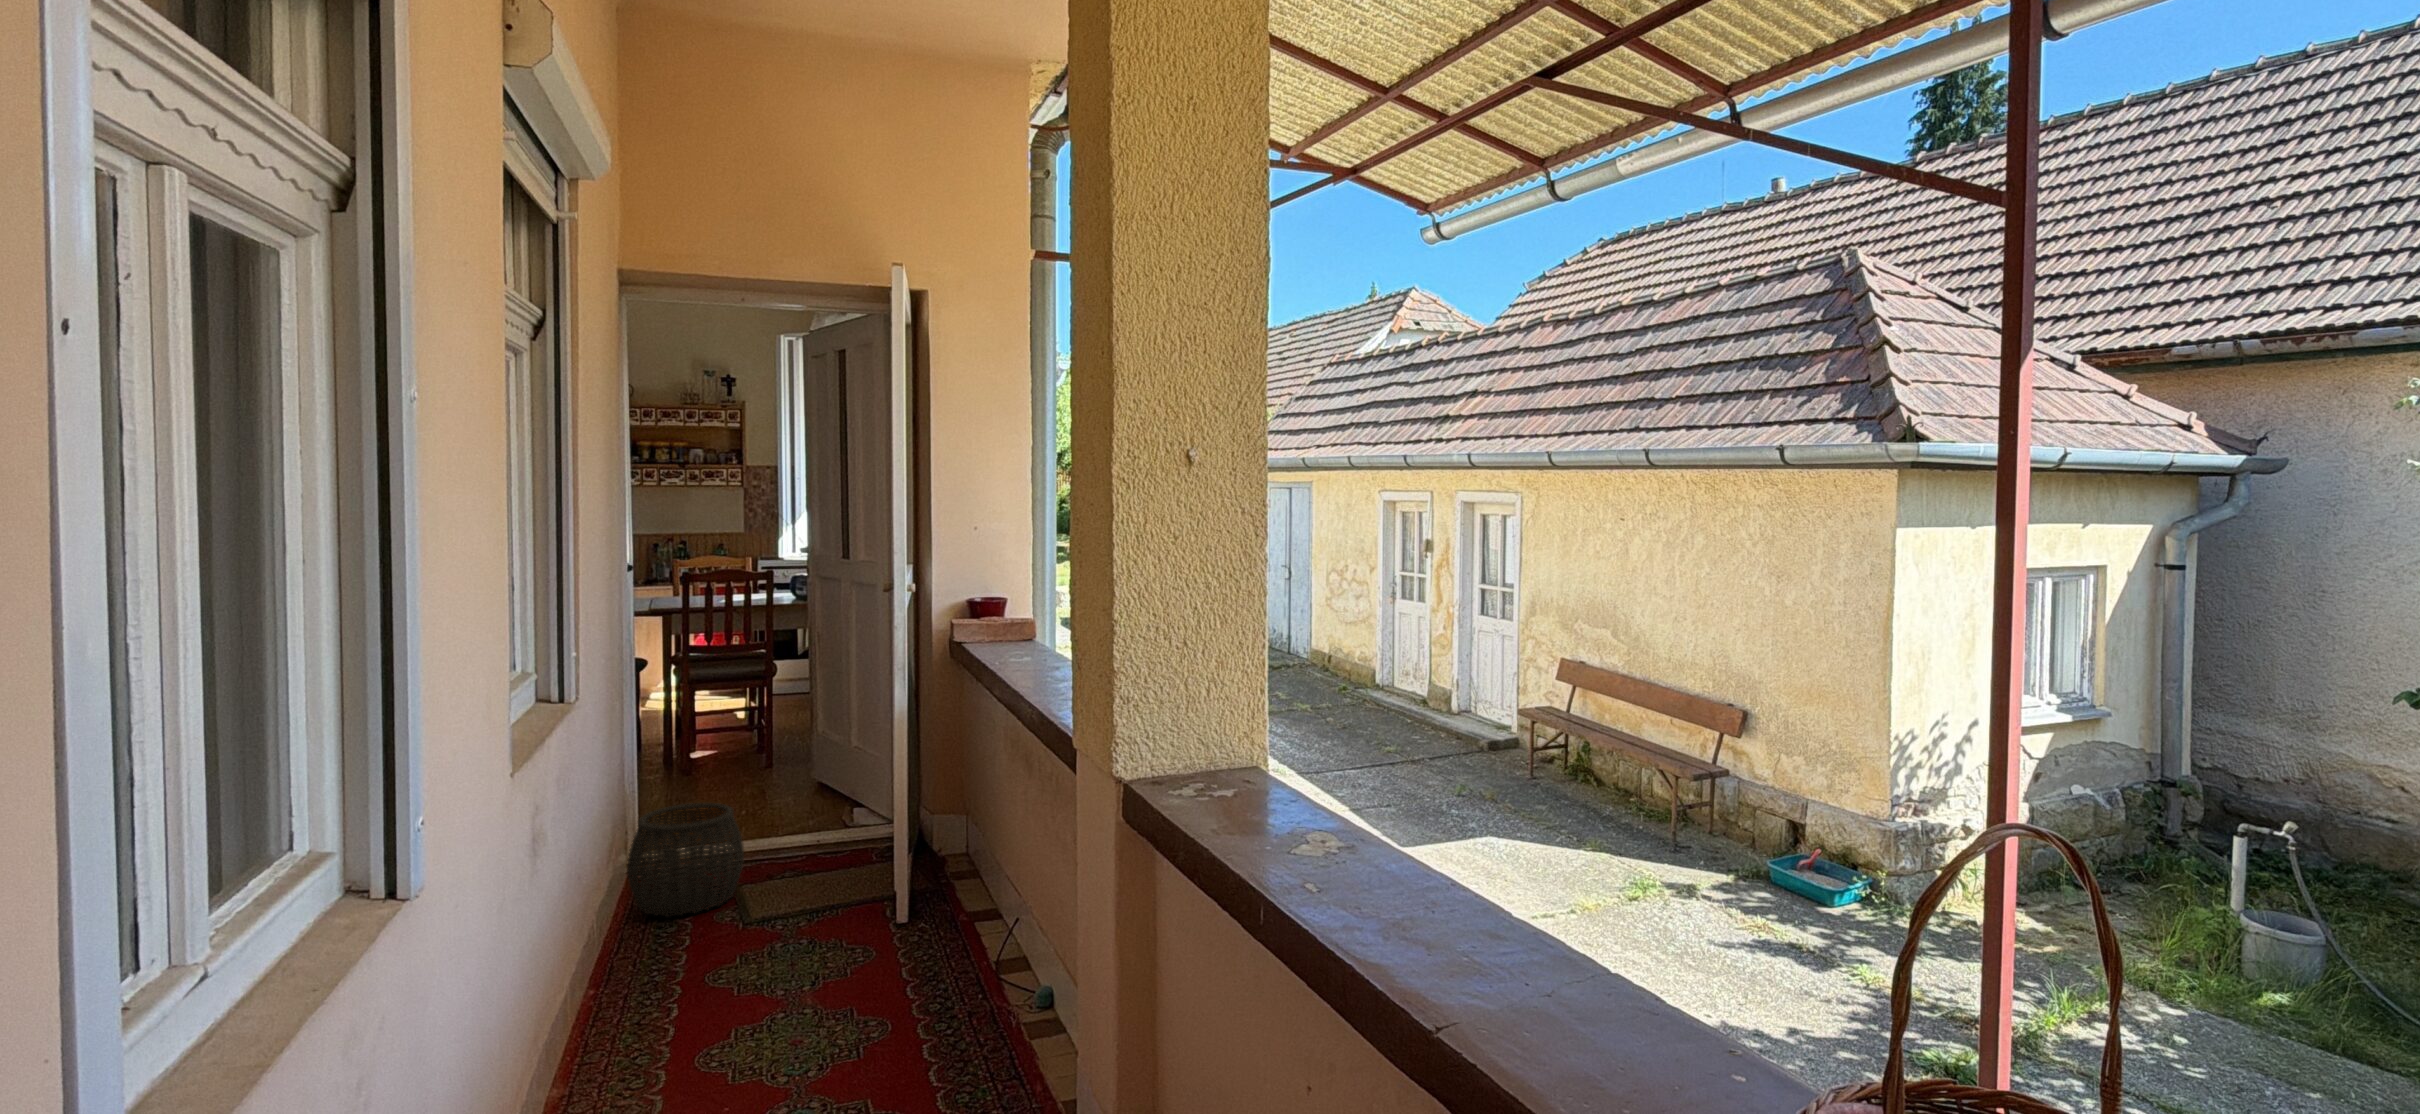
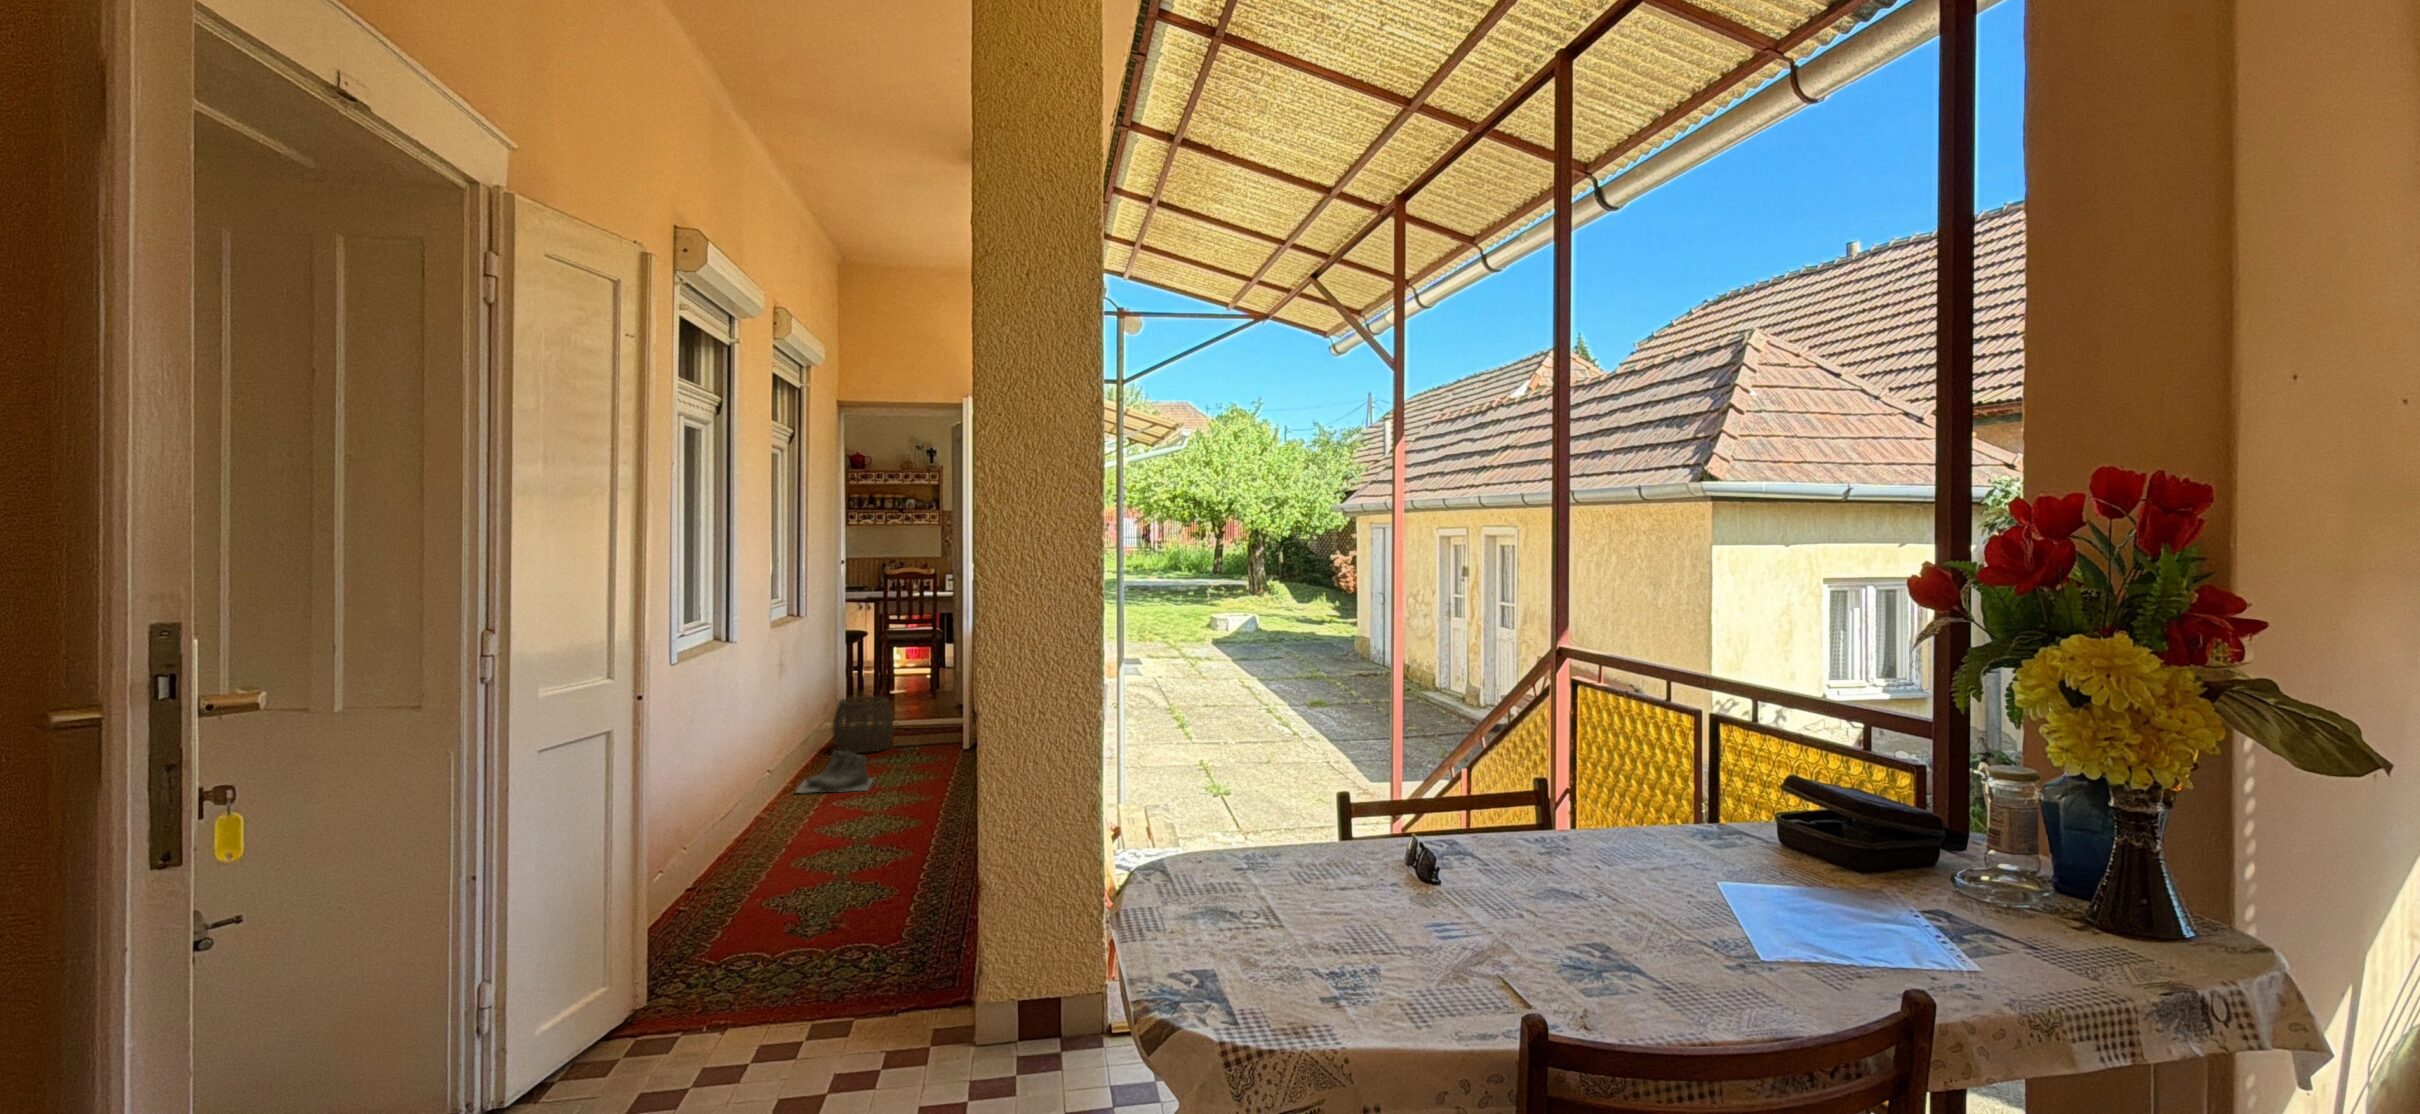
boots: none [574,963,740,1083] -> present [796,750,874,793]

